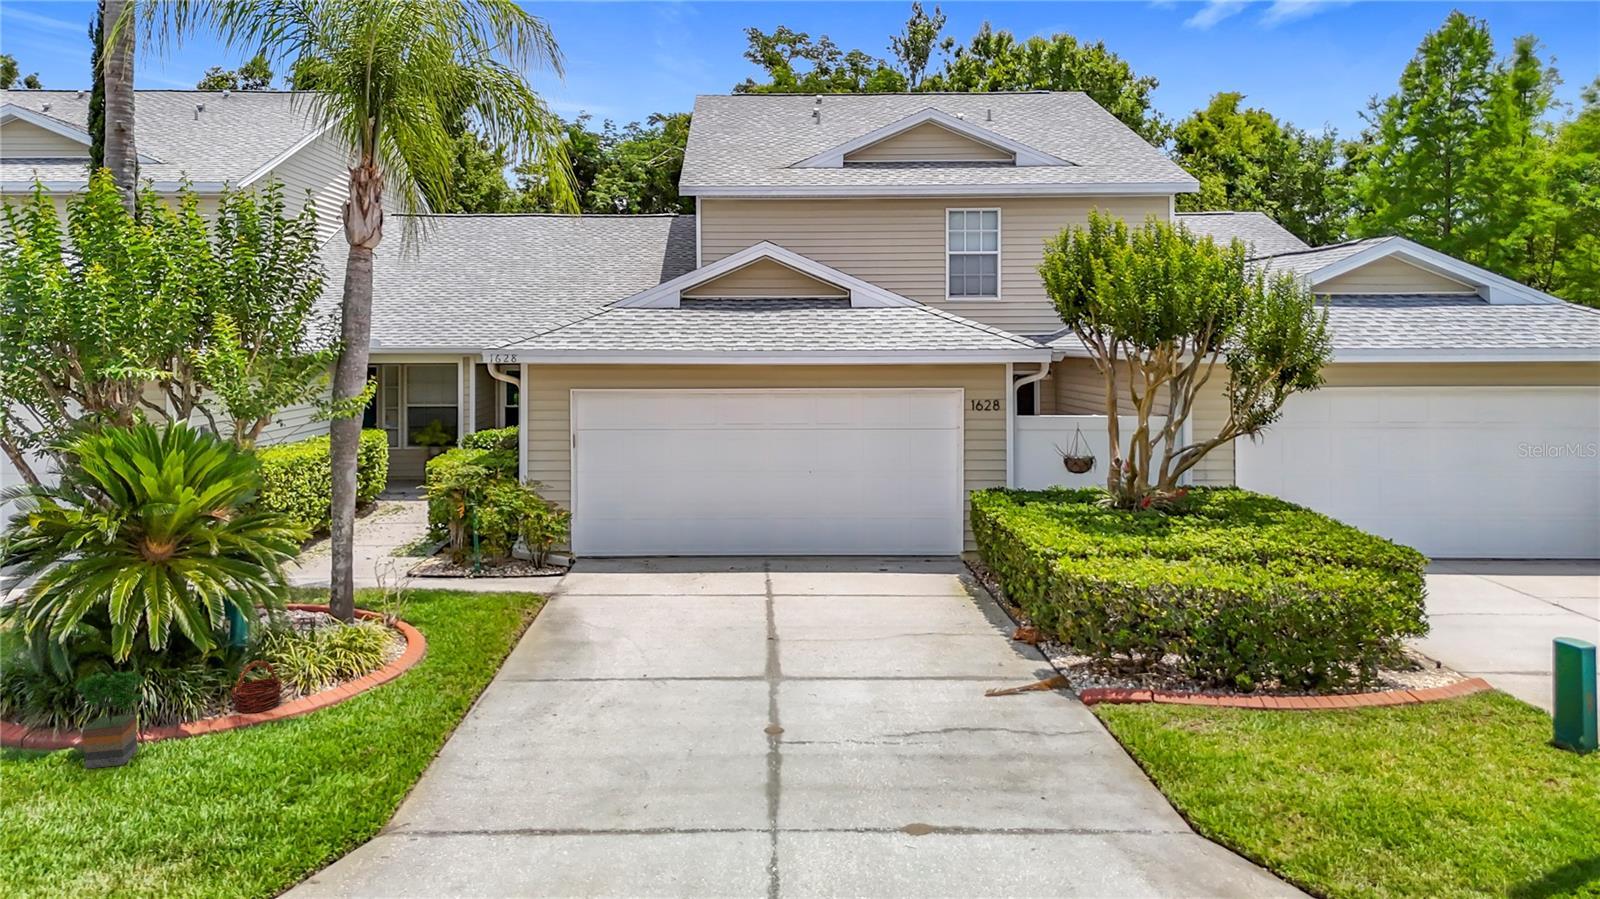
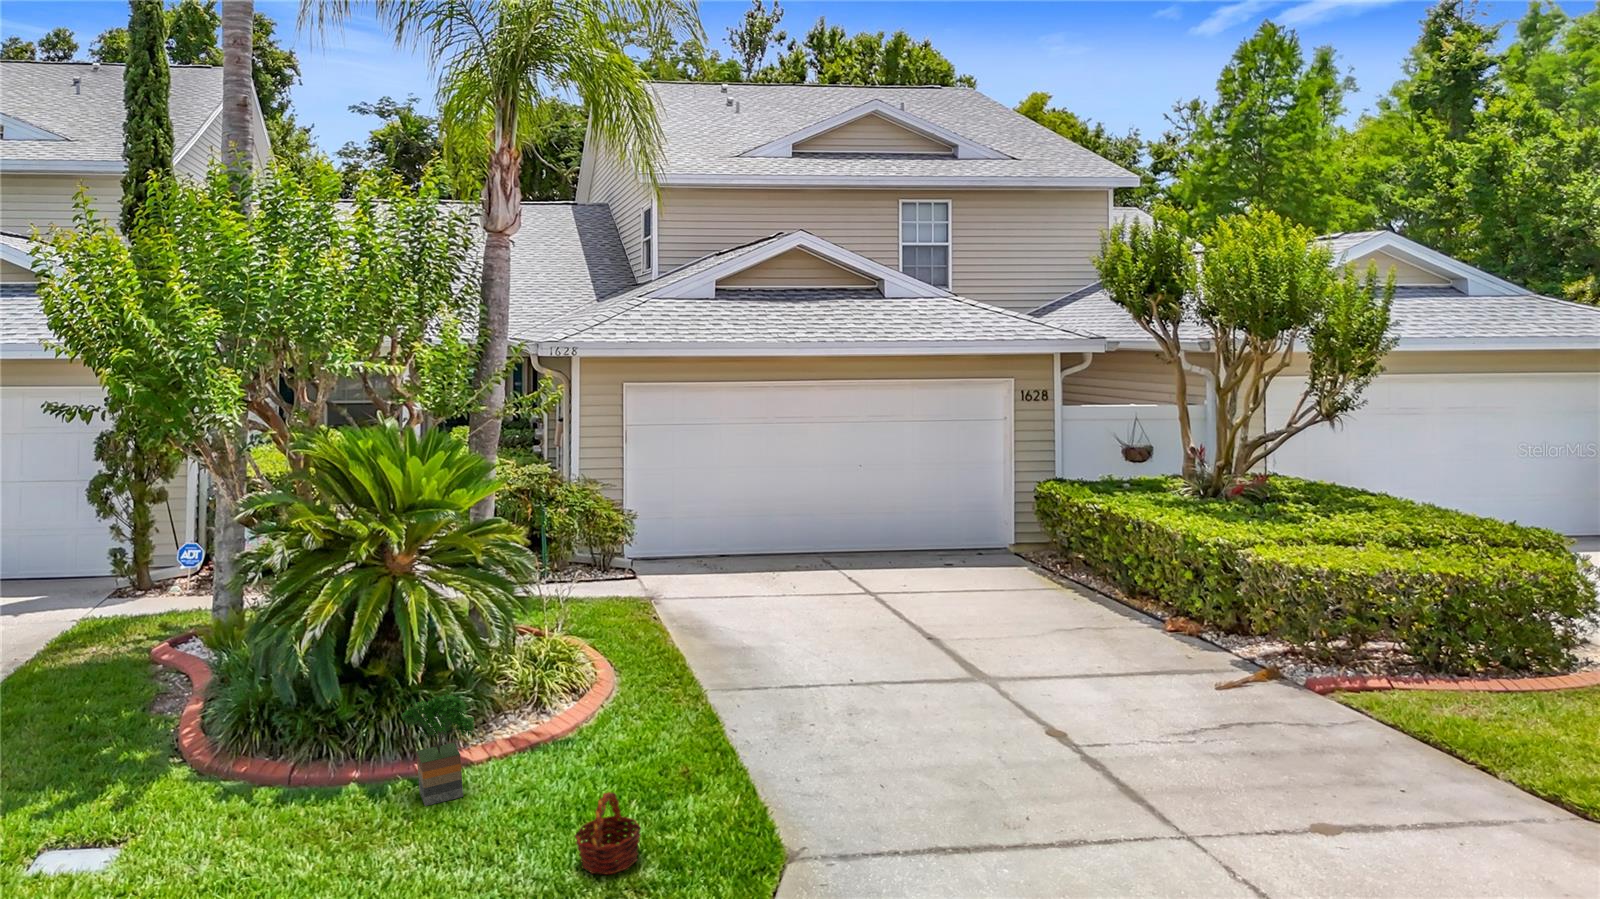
basket: present [231,661,282,713] -> present [575,792,641,874]

